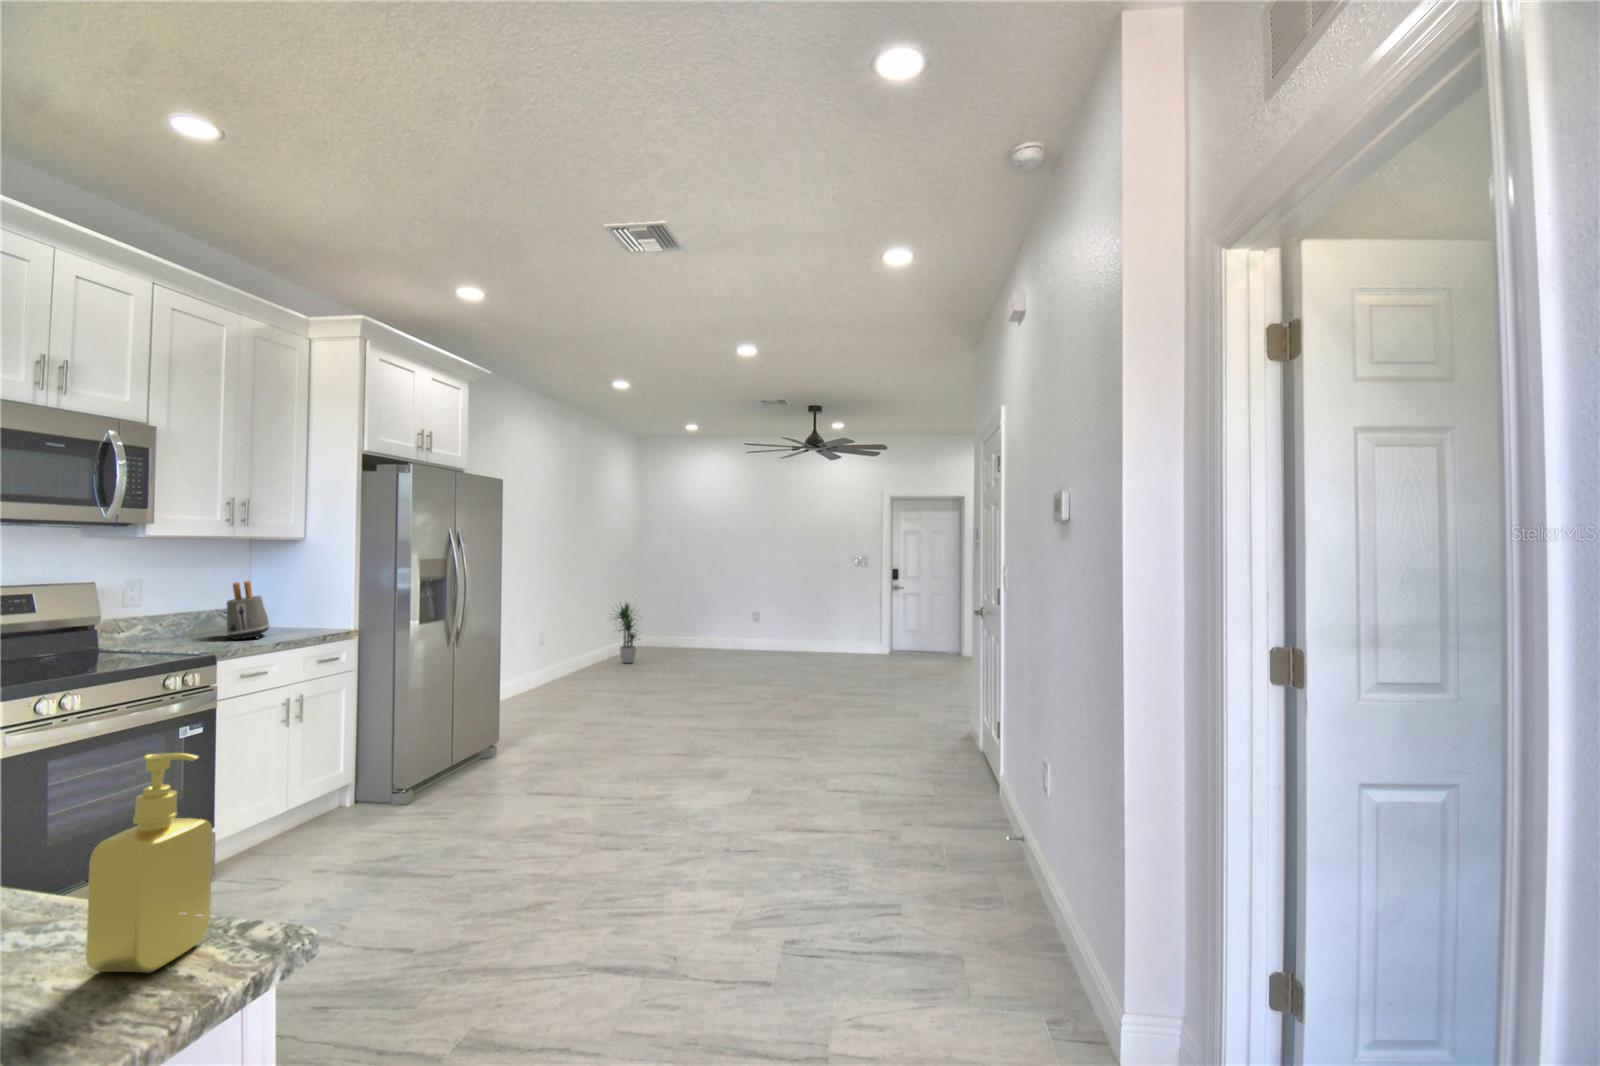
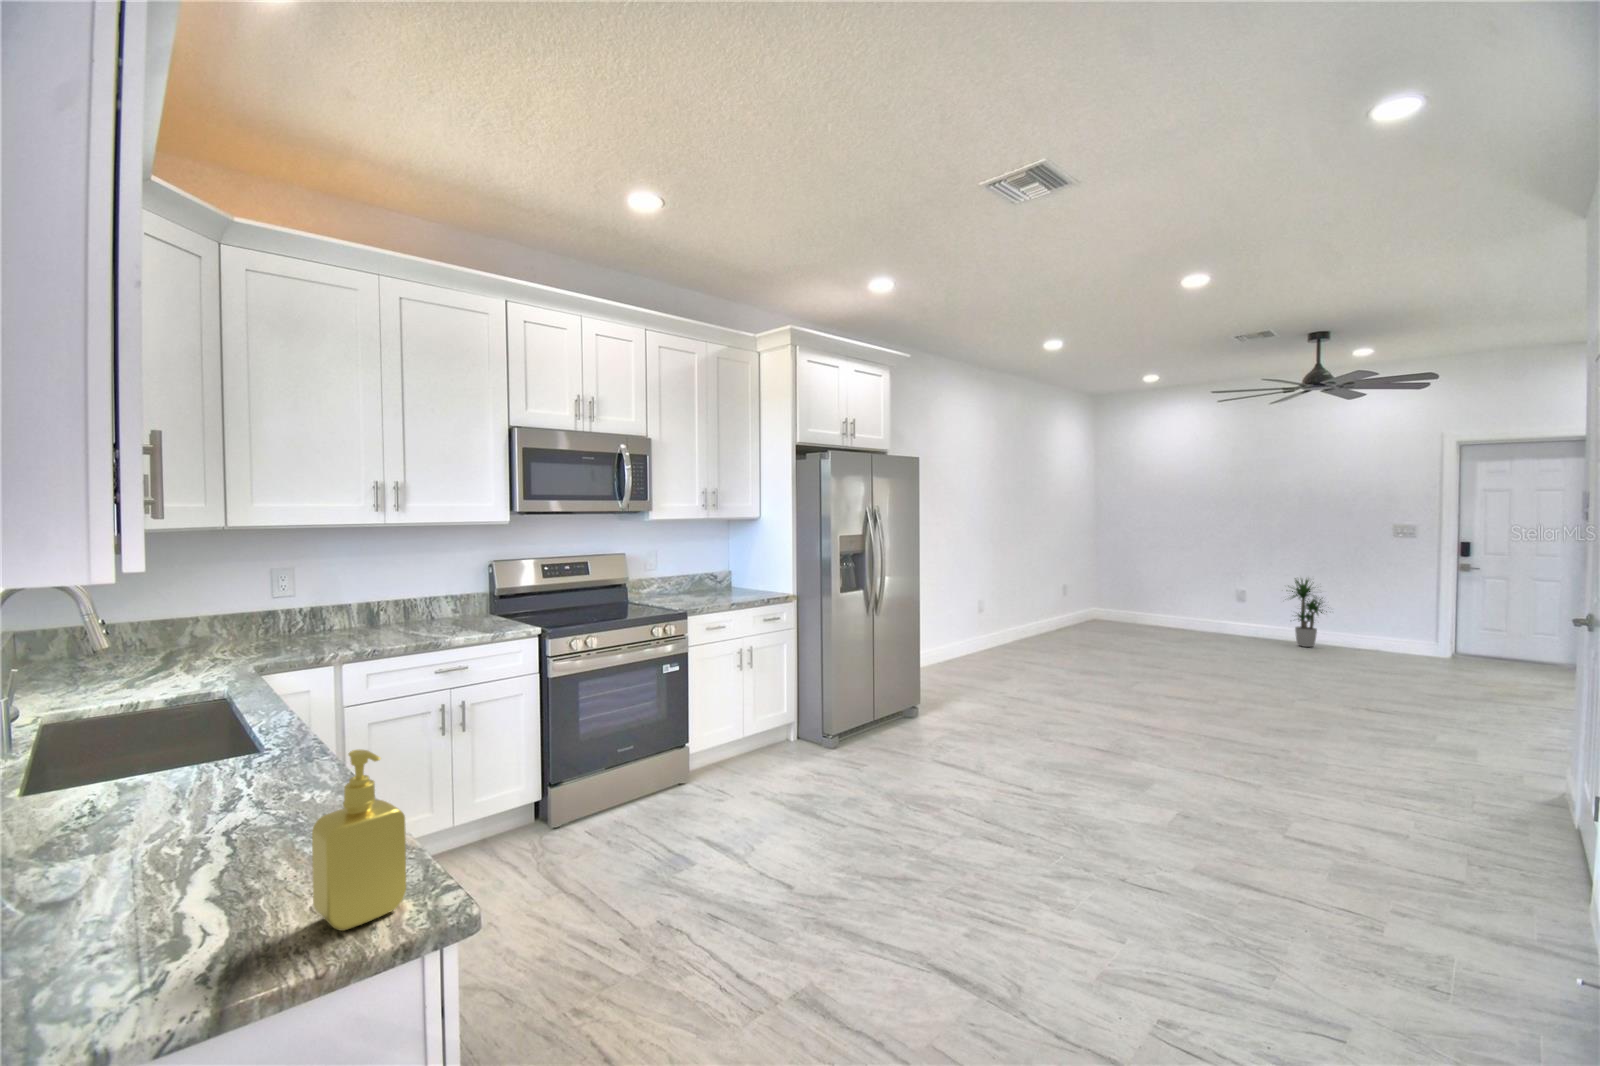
toaster: present [226,581,270,639] -> none [705,552,736,599]
potted plant: present [617,602,638,663] -> present [1292,578,1327,647]

